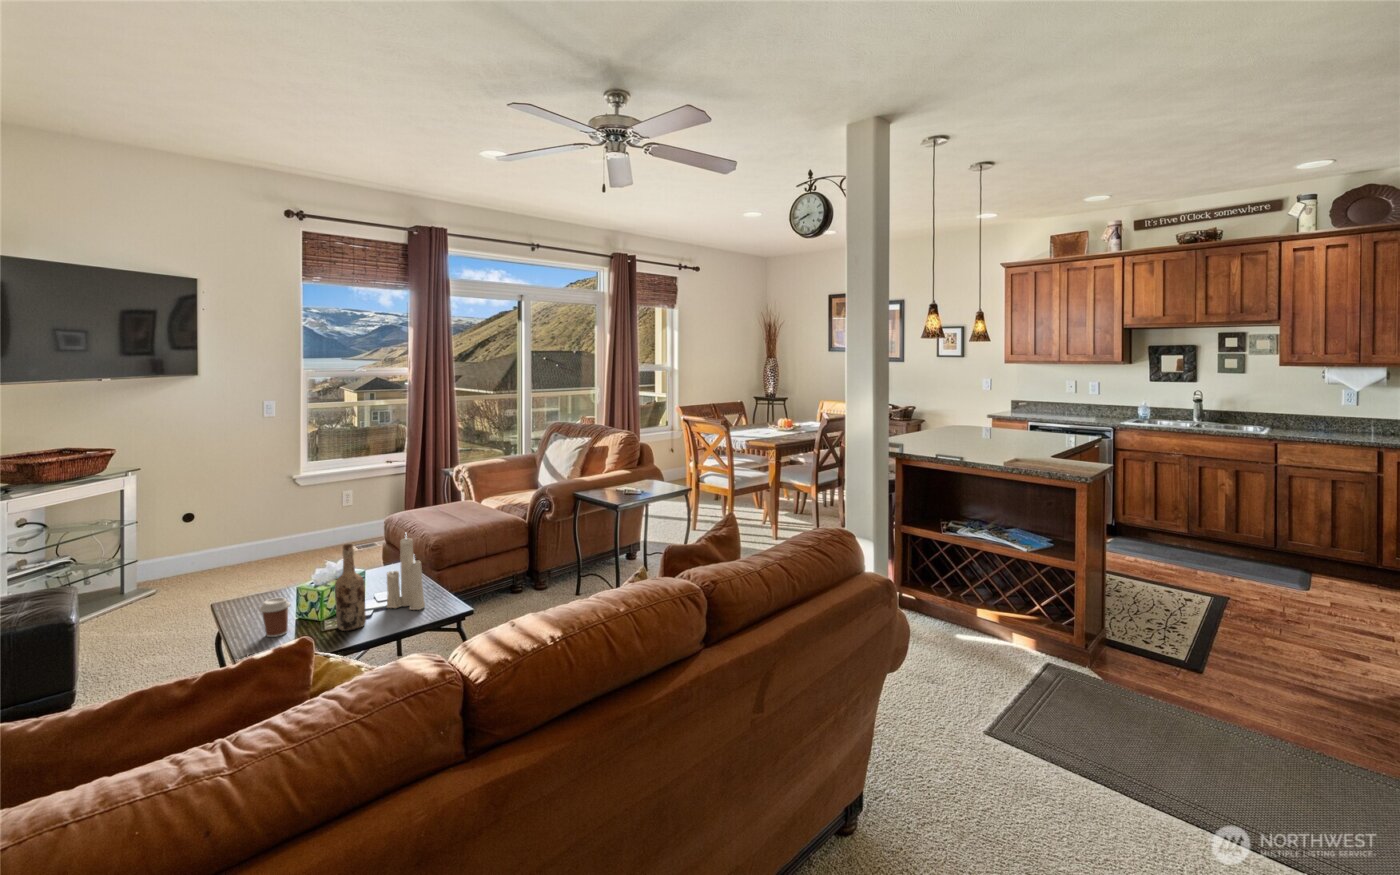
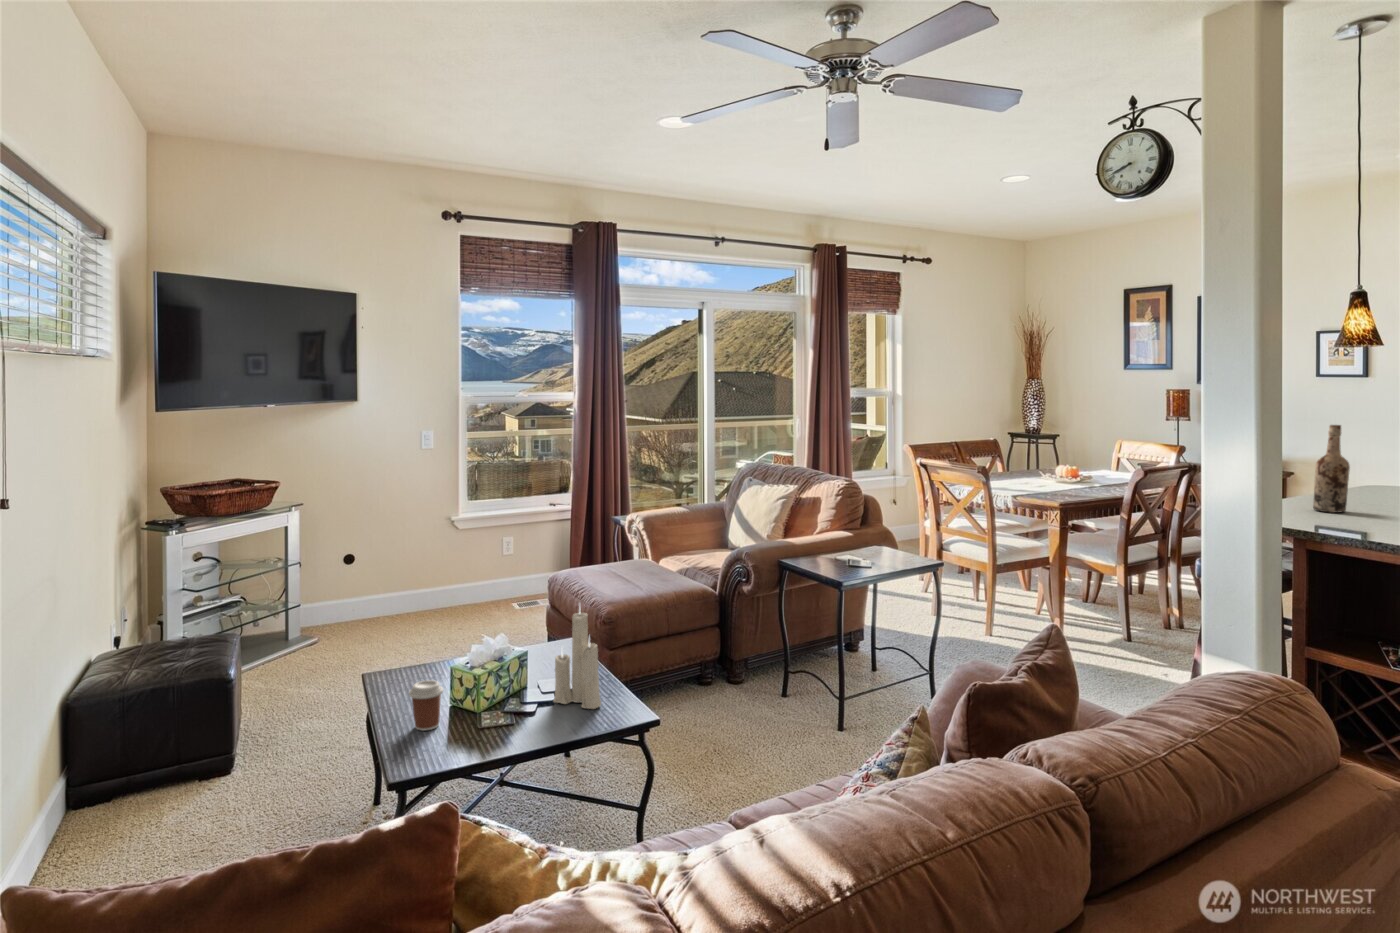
wine bottle: present [335,544,366,631] -> present [1313,425,1350,512]

